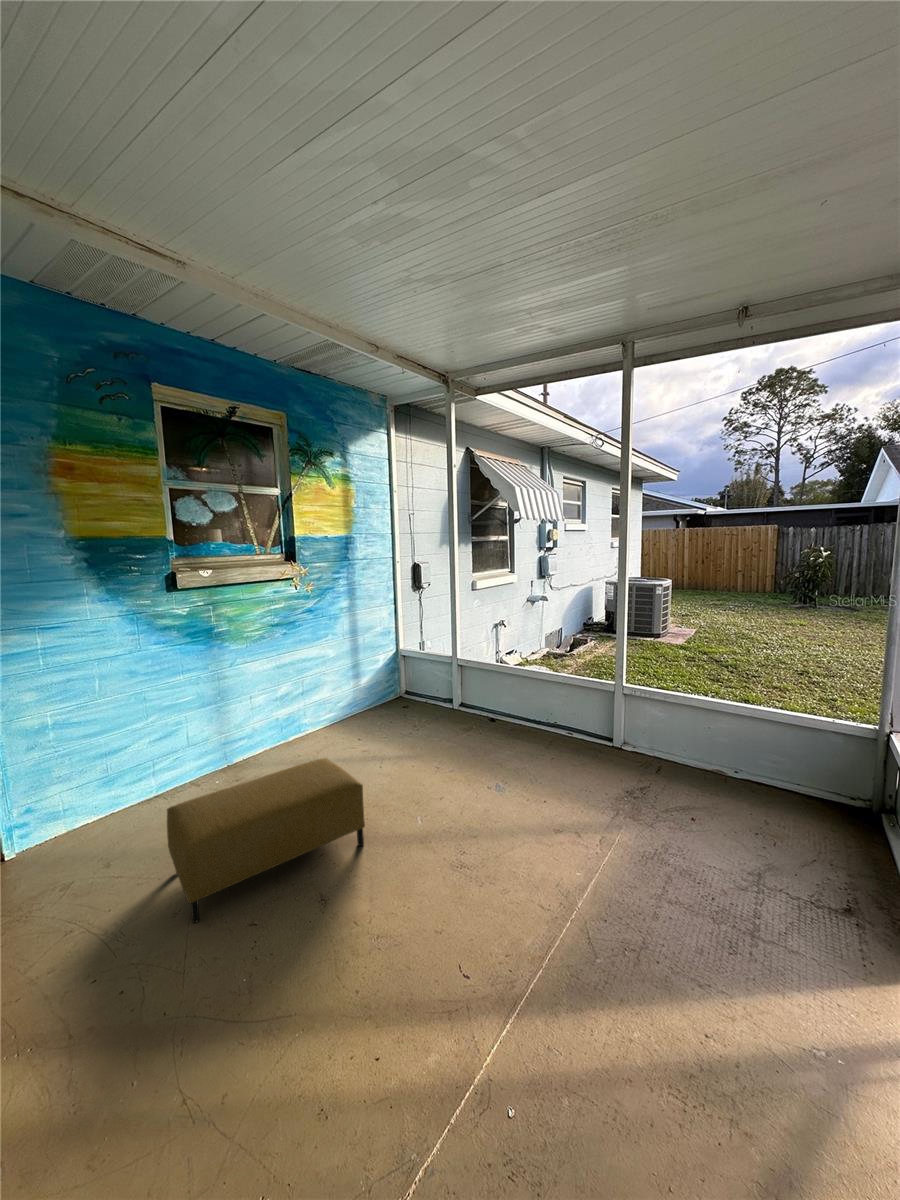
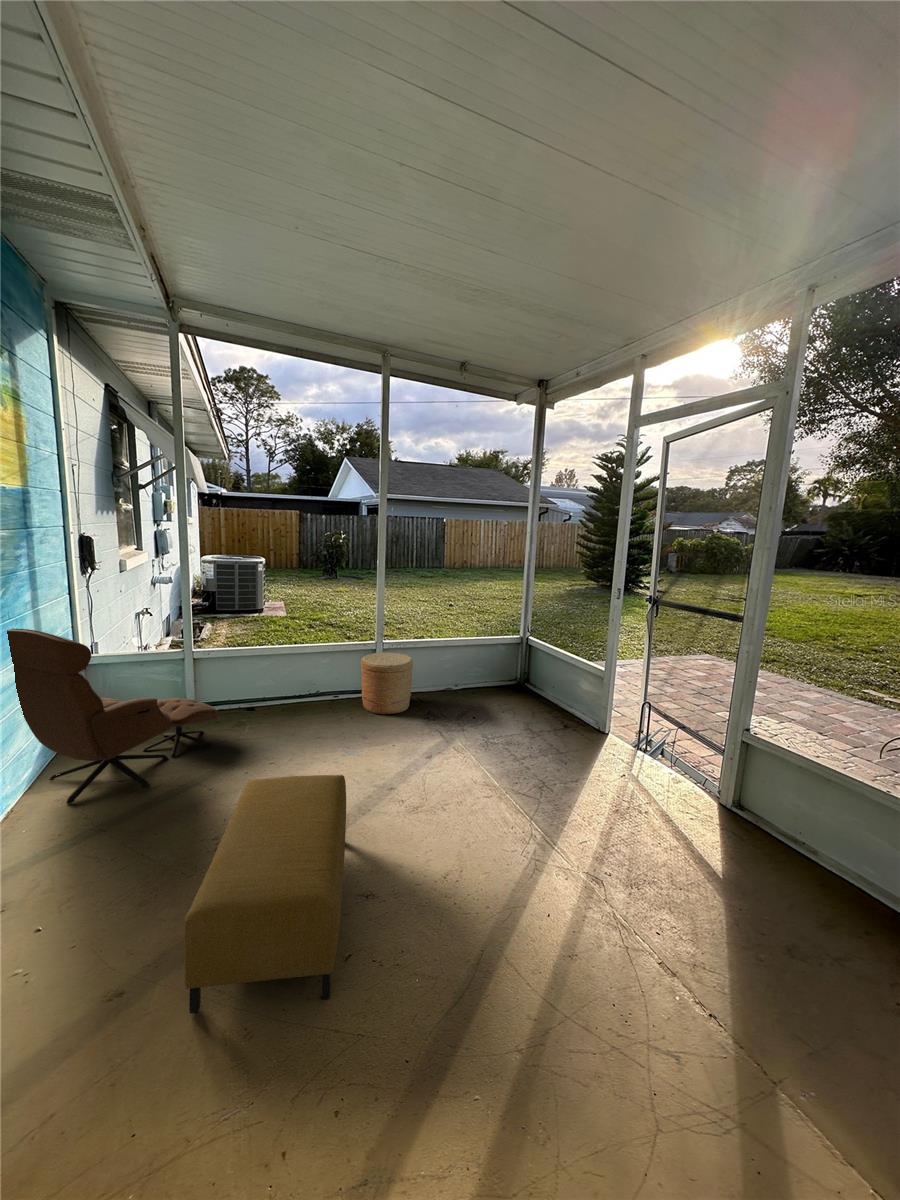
lounge chair: none [314,623,444,746] -> present [7,629,221,804]
woven basket: none [571,697,636,775] -> present [361,653,413,715]

